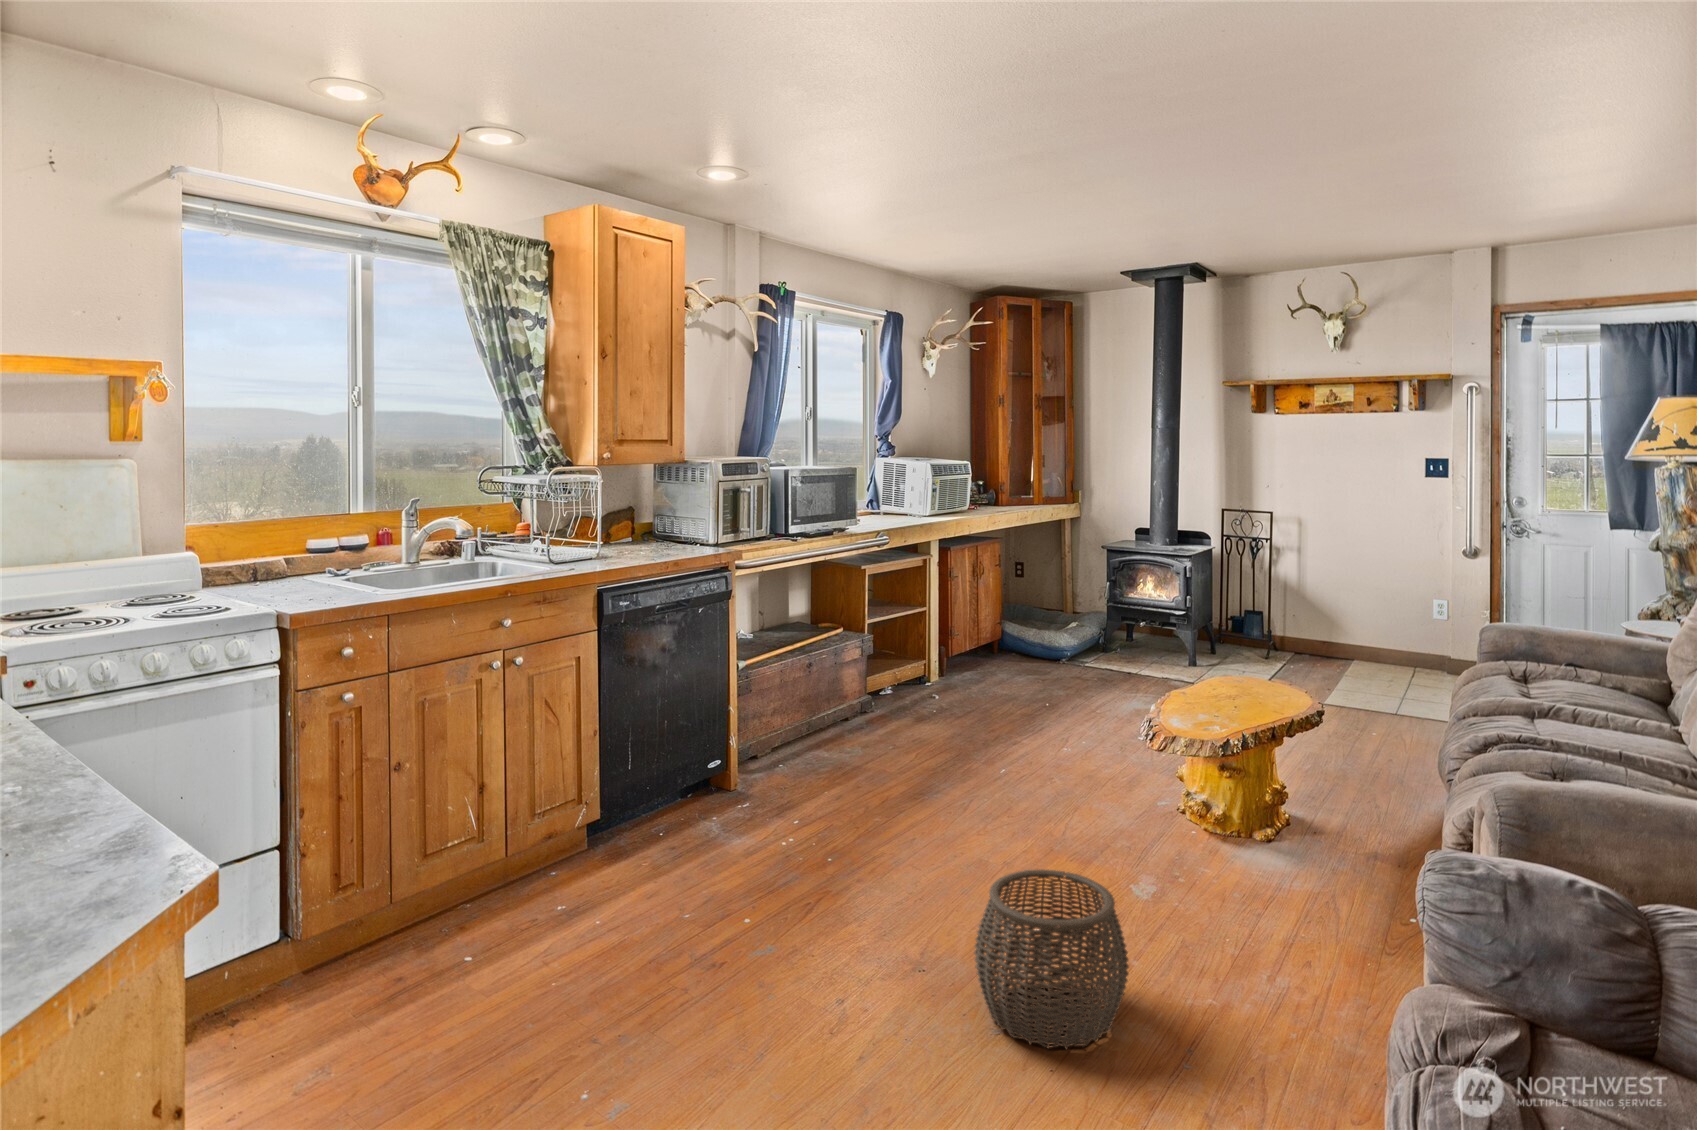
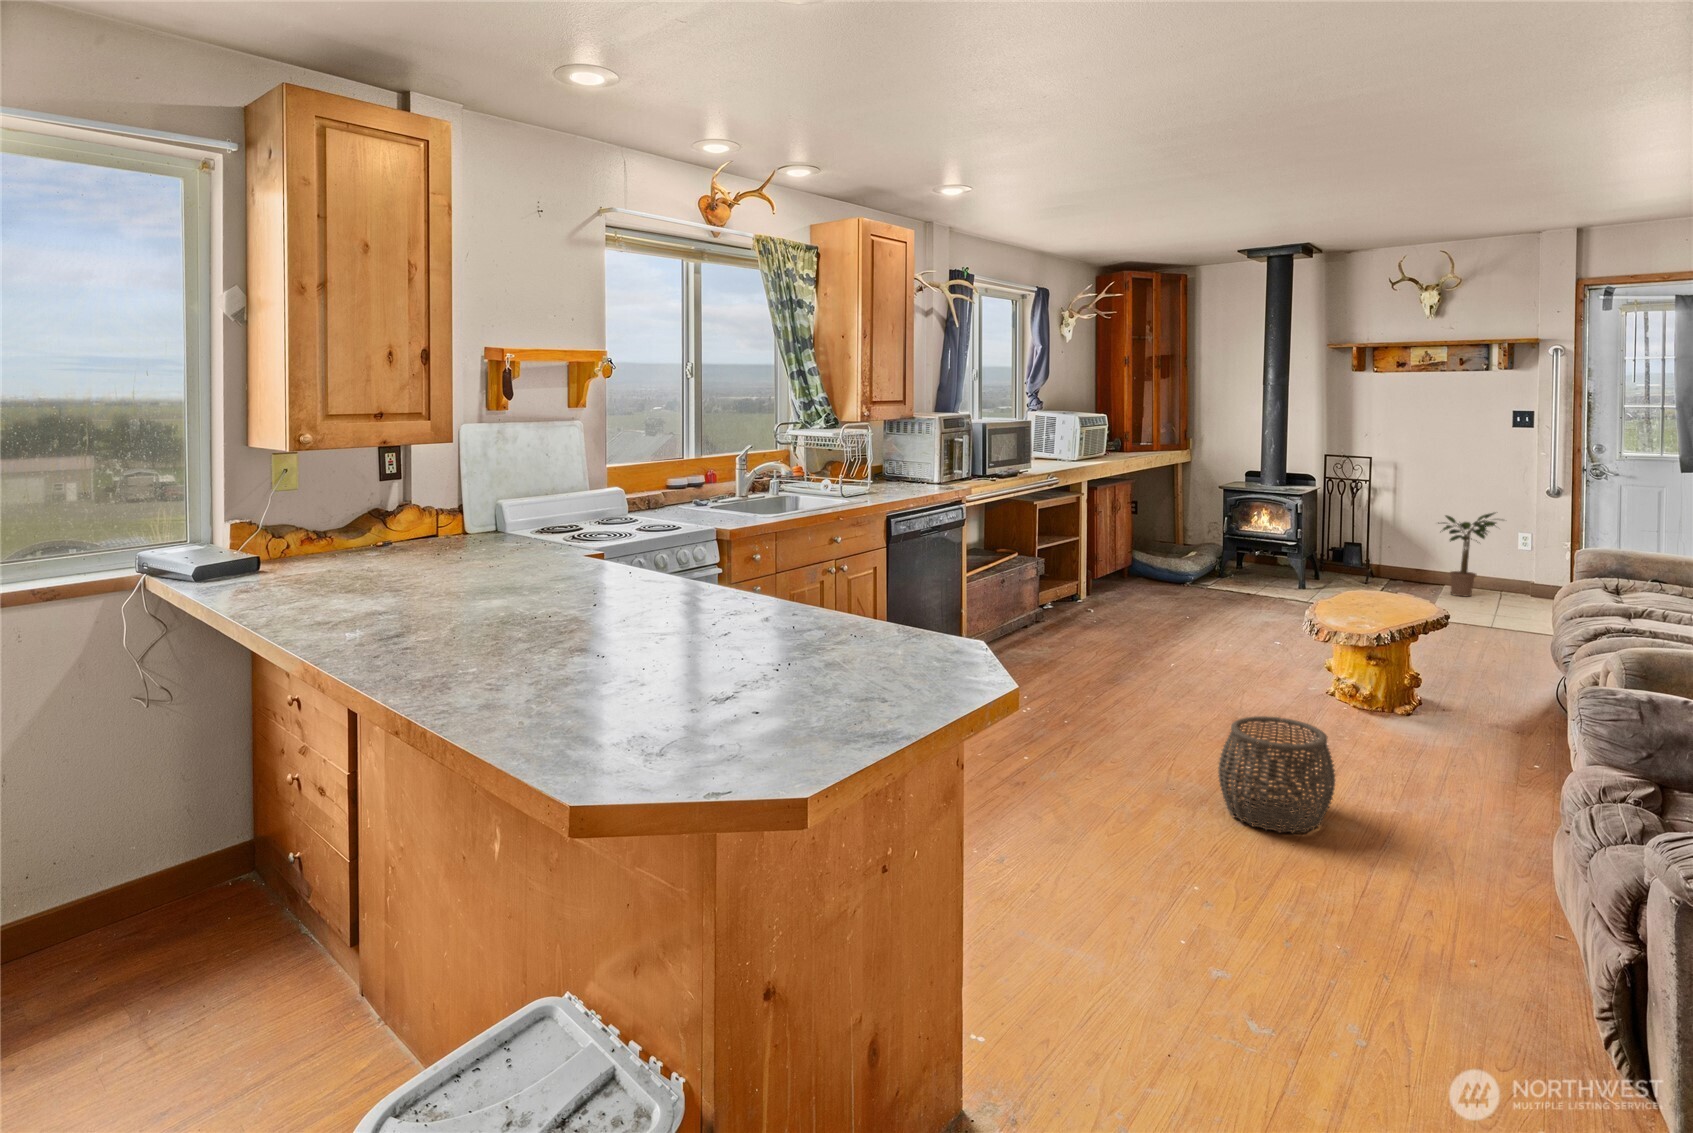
potted plant: none [1343,575,1422,674] -> present [1438,513,1496,597]

